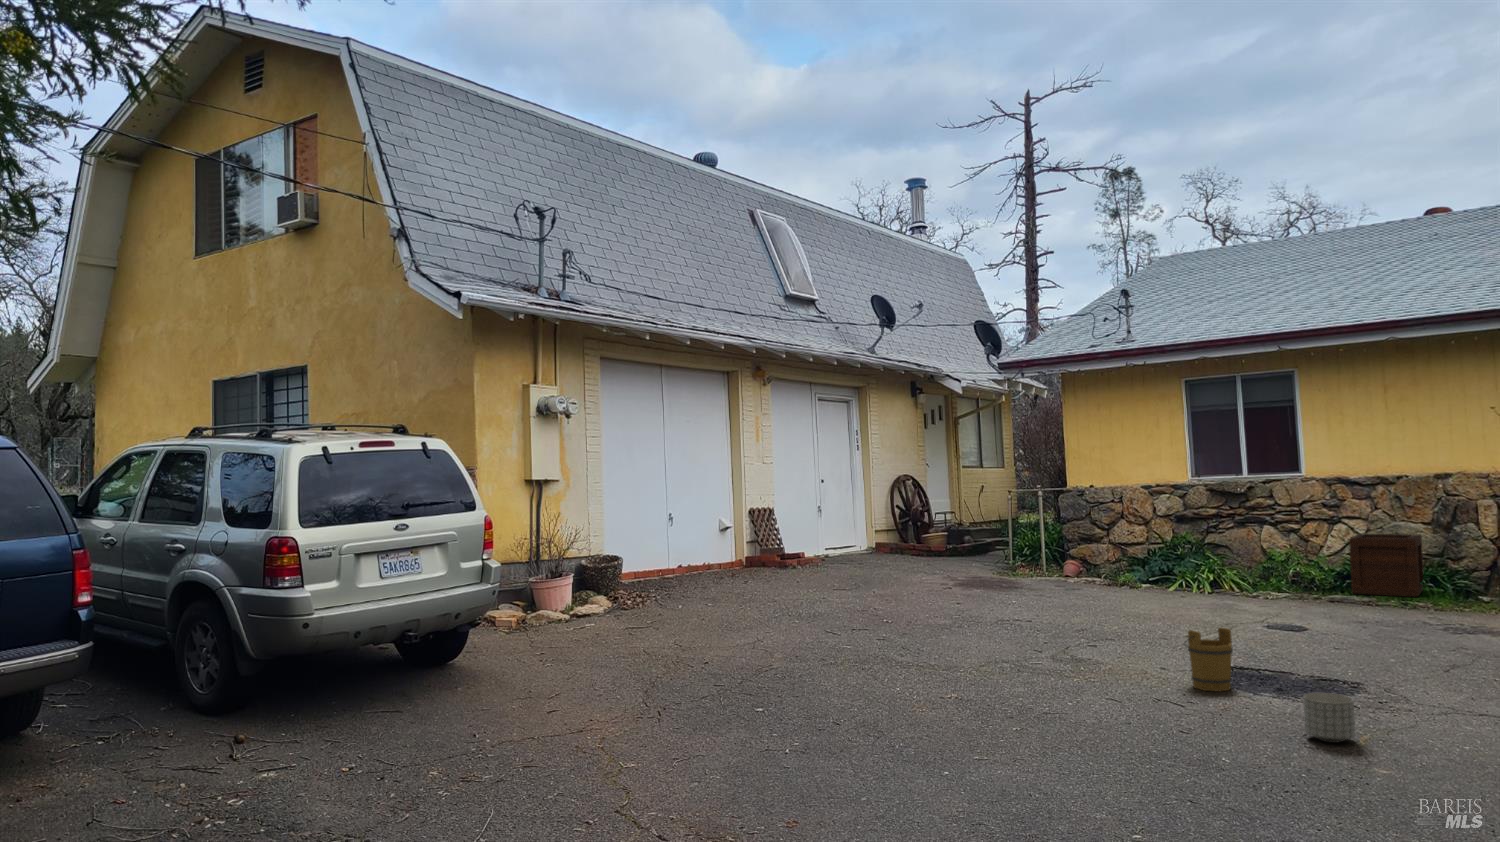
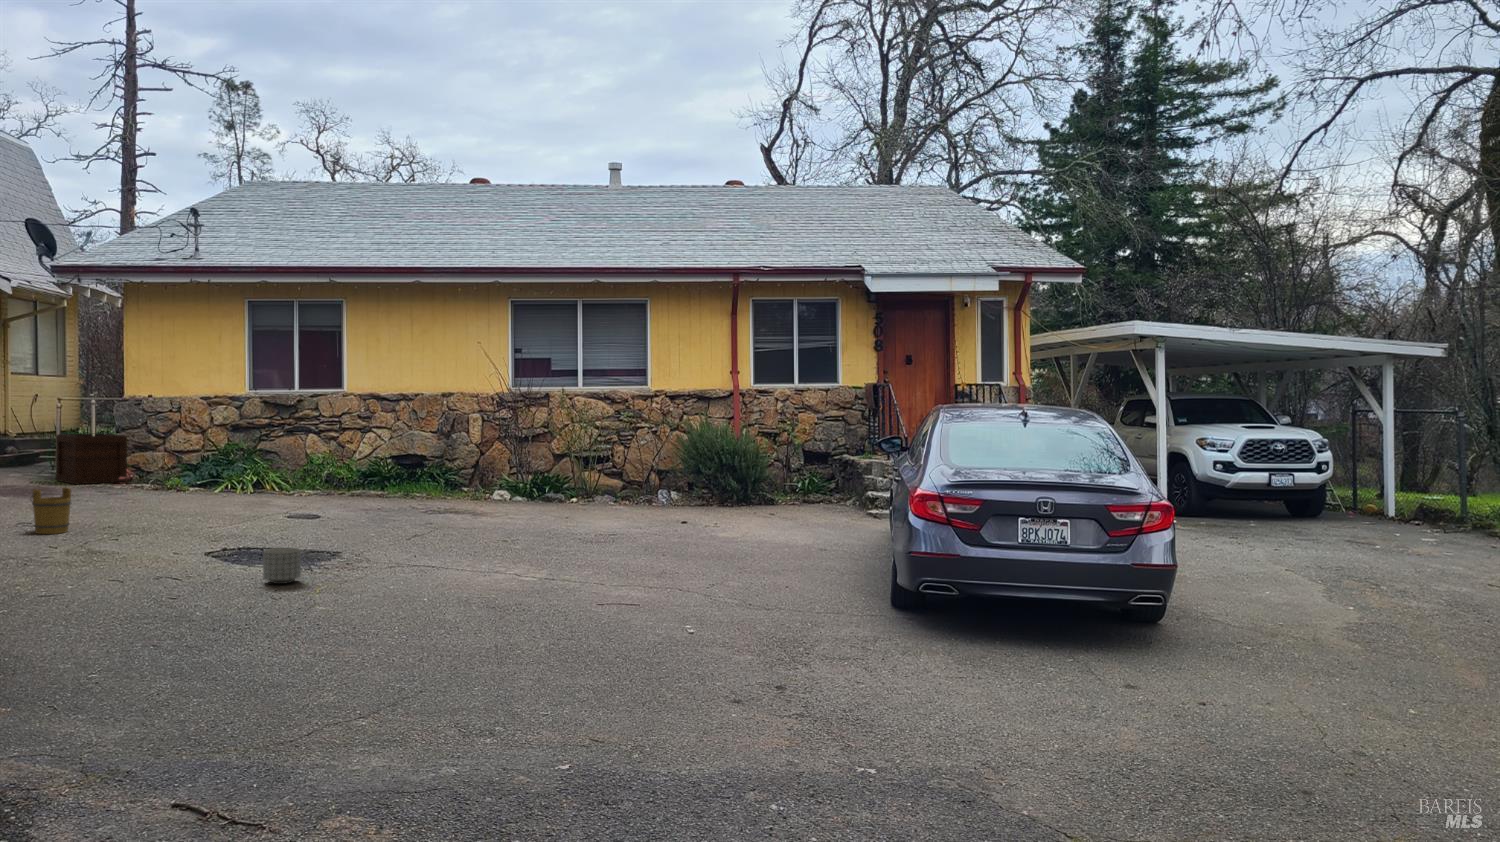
wooden crate: present [1349,533,1423,597] -> present [56,433,127,484]
bucket: present [1187,628,1233,691] -> present [31,487,71,534]

